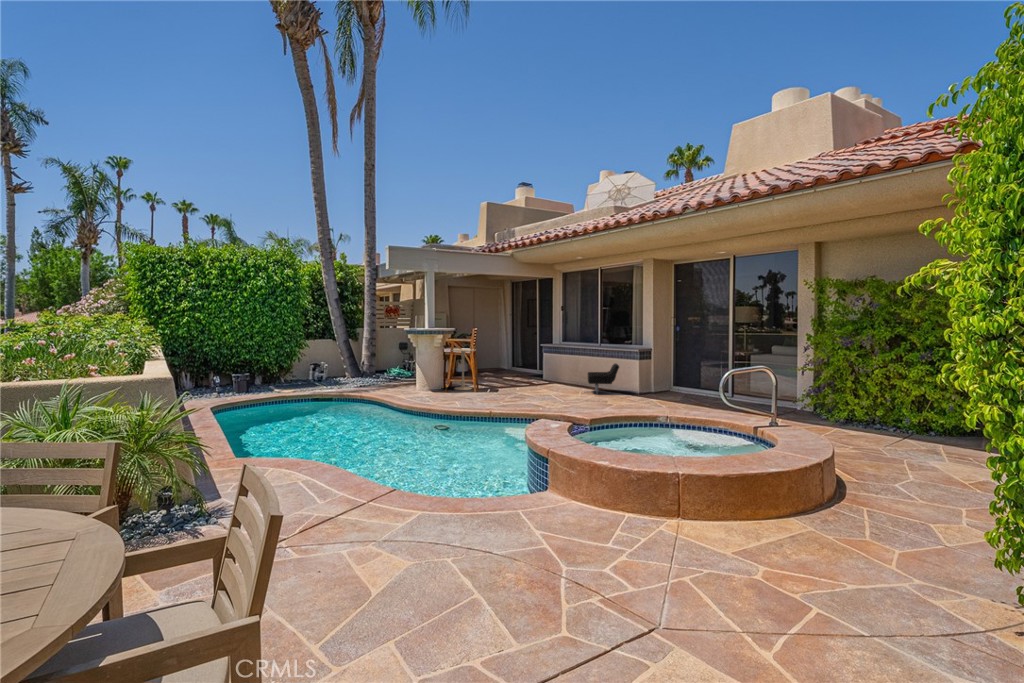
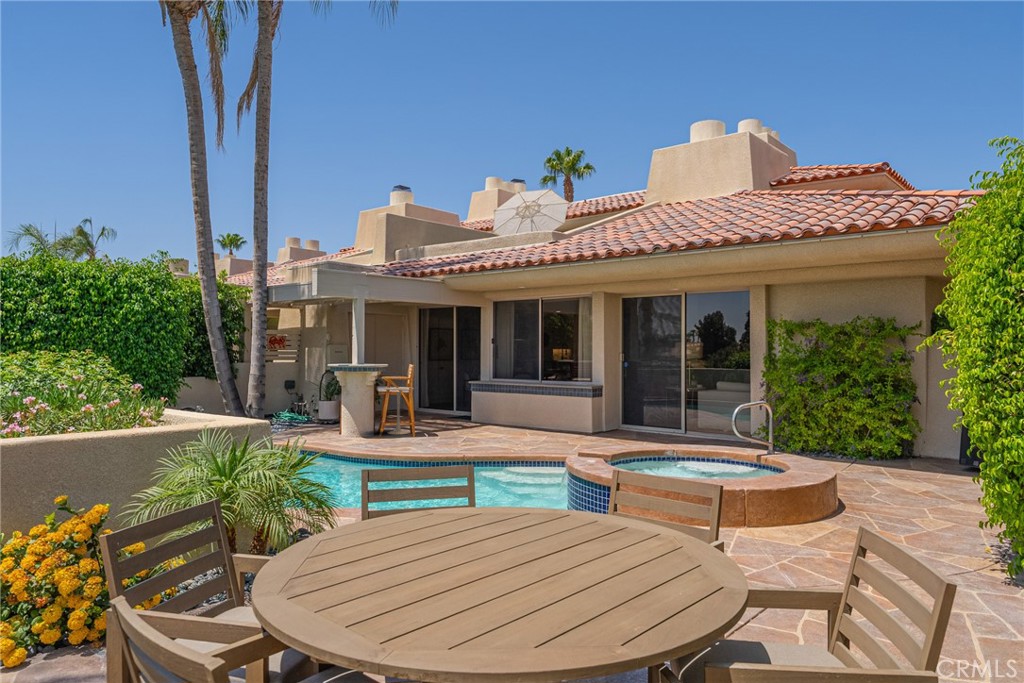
lounge chair: present [588,363,619,394] -> none [533,401,573,434]

